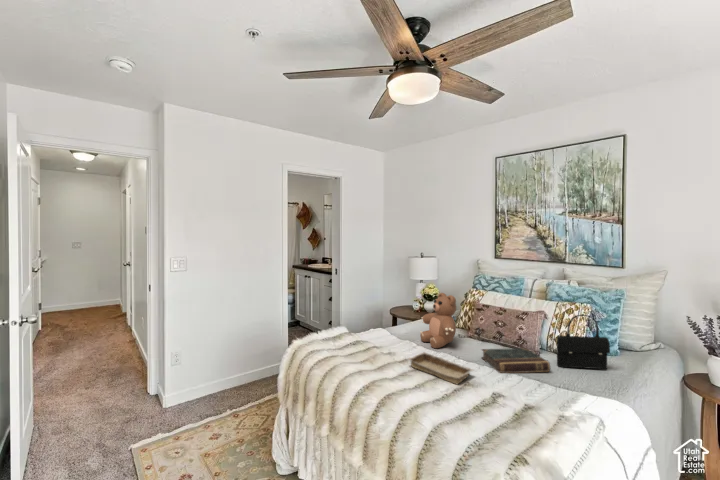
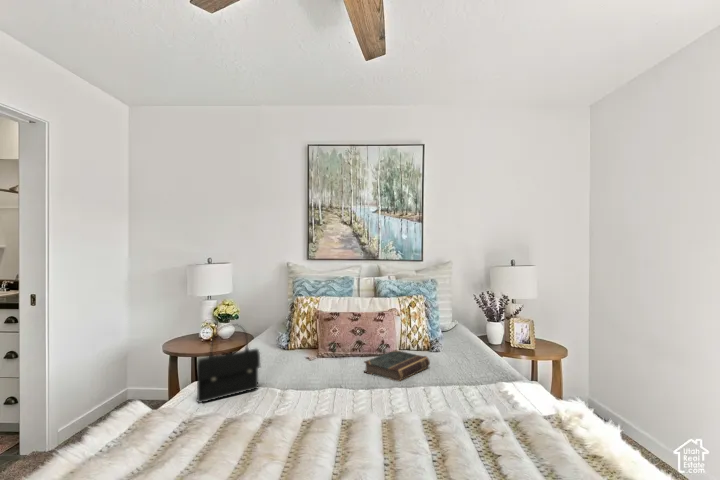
teddy bear: present [420,293,456,348] -> none [272,303,331,377]
handbag: present [557,315,610,369] -> present [197,329,260,403]
tray: present [409,352,473,384] -> none [313,382,392,407]

